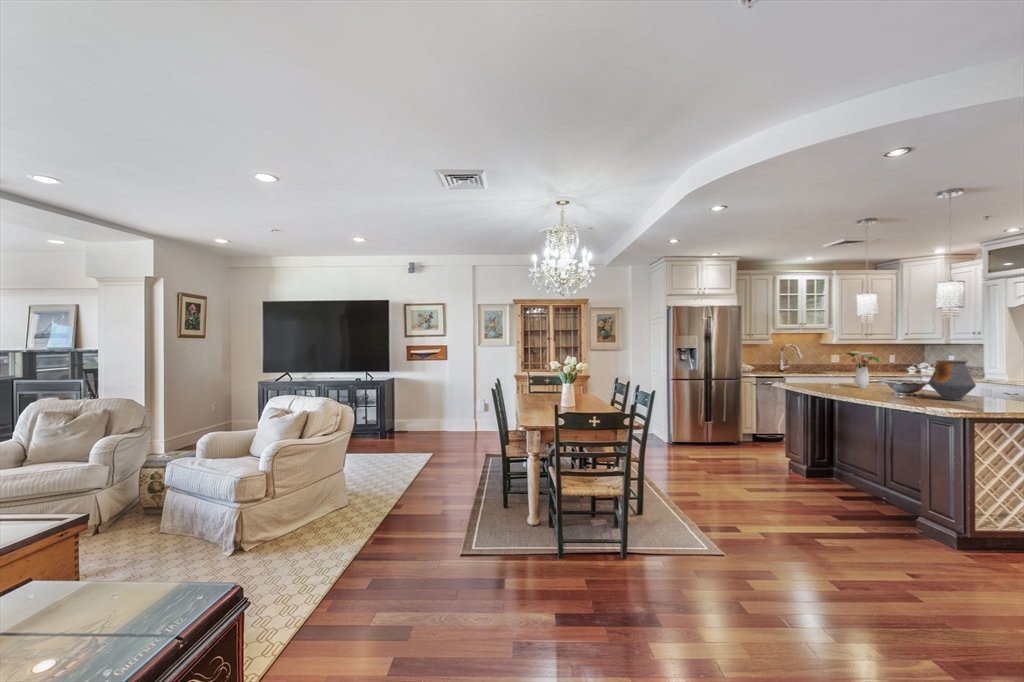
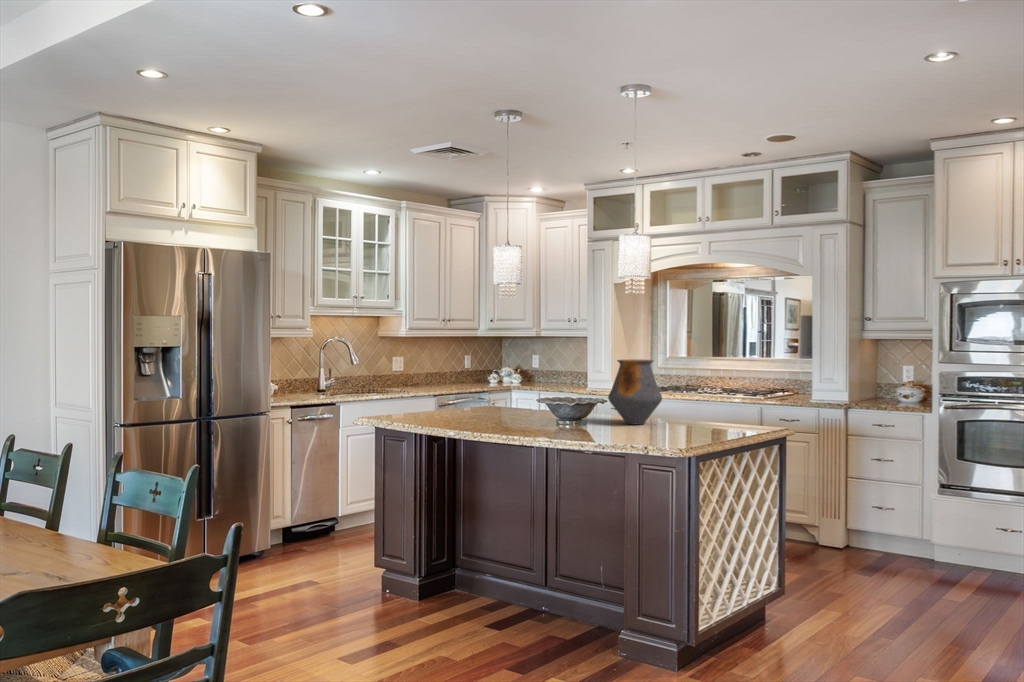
flower arrangement: present [840,351,880,388] -> none [472,347,530,415]

